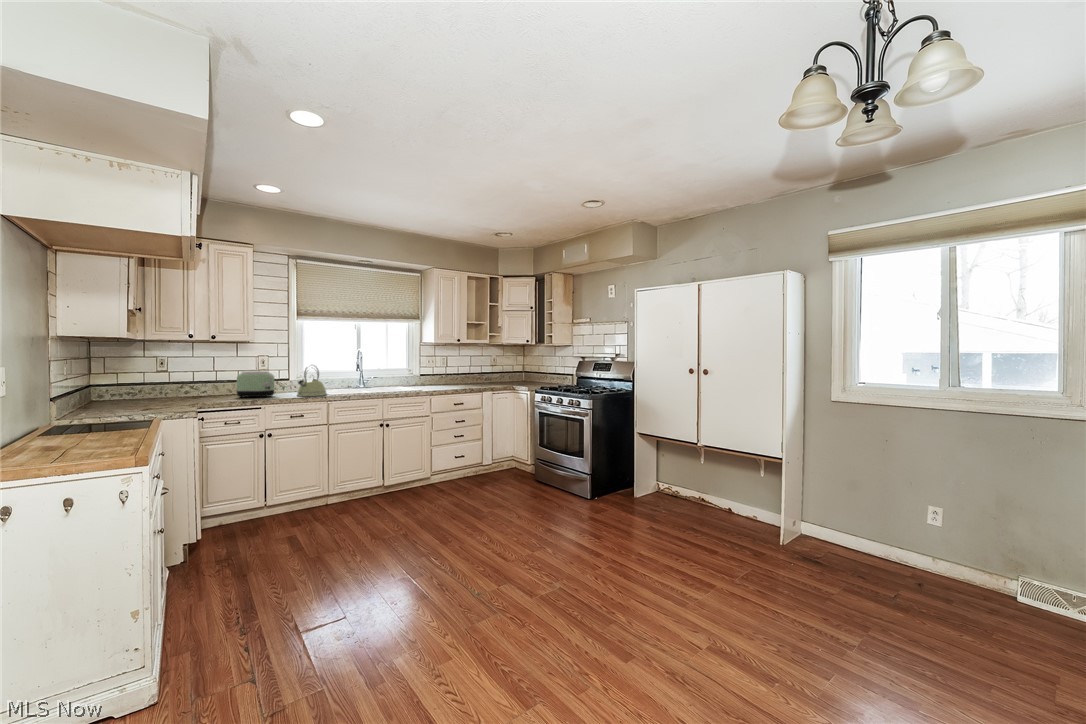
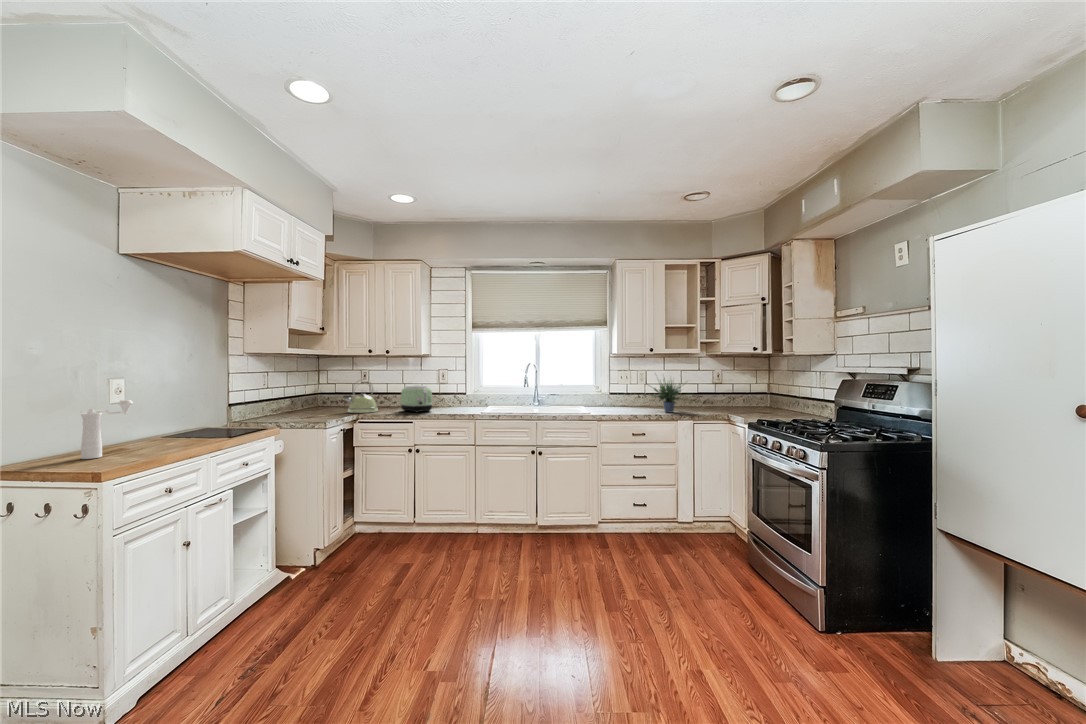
potted plant: none [460,356,496,386] -> present [653,378,692,412]
kettle: present [297,366,327,396] -> present [345,385,378,413]
pepper mill: none [56,382,91,442] -> present [81,400,133,459]

